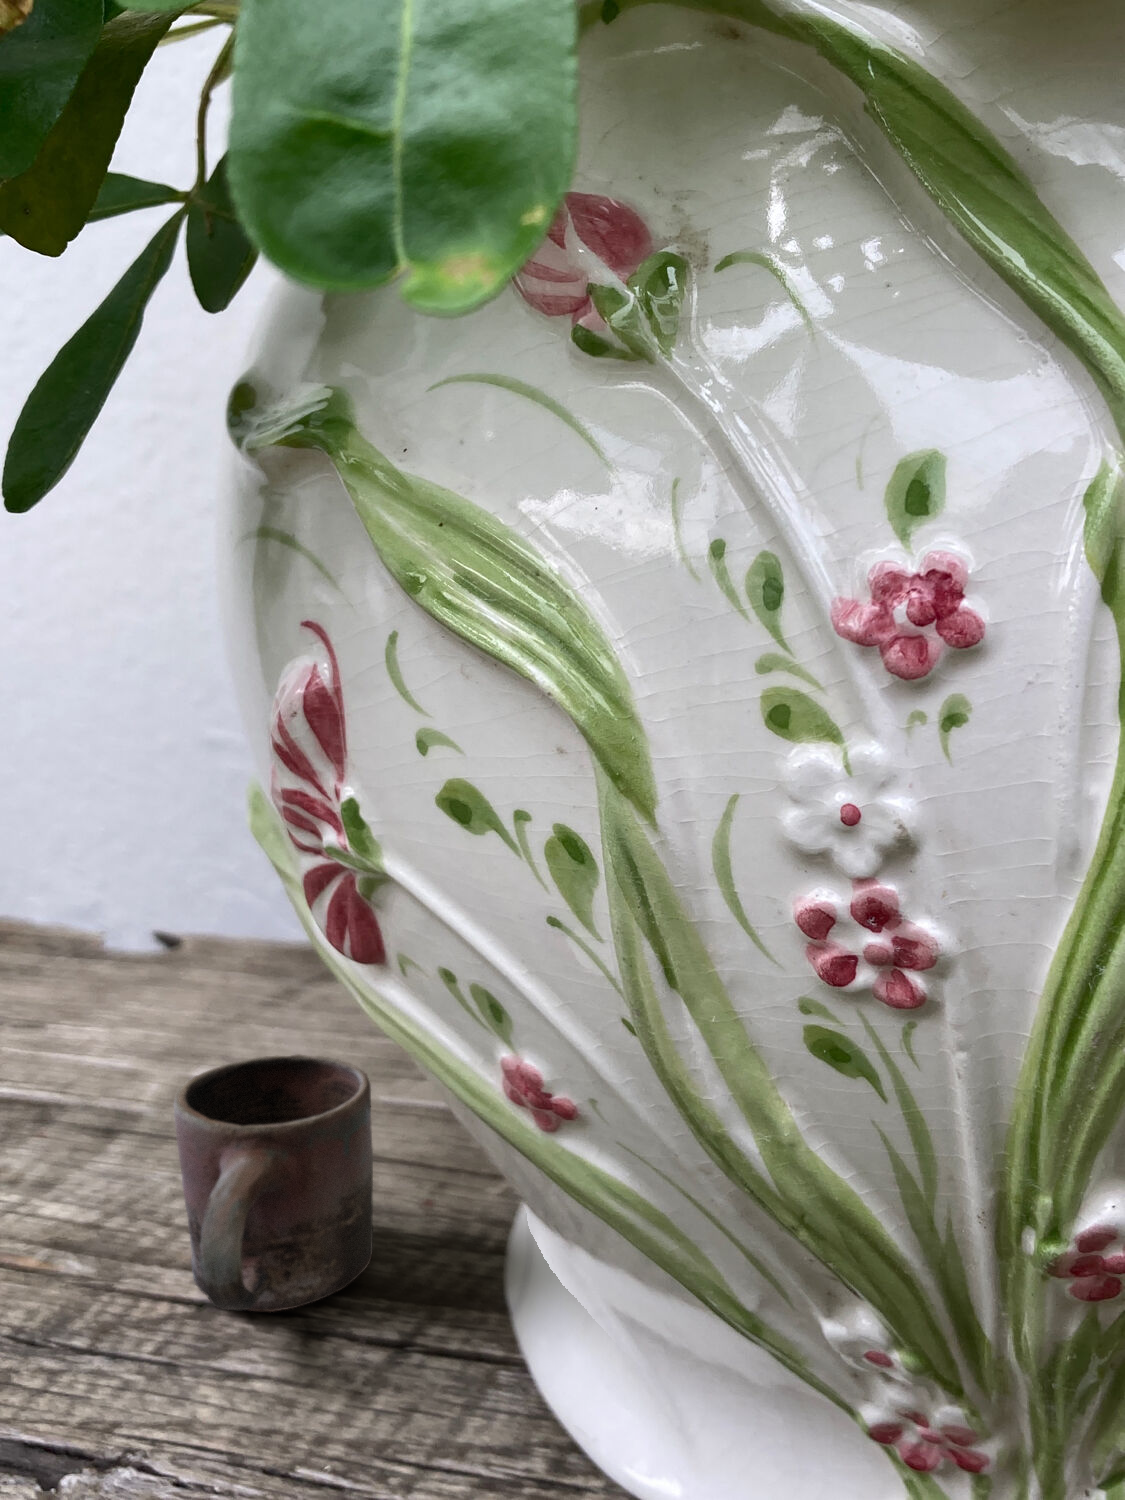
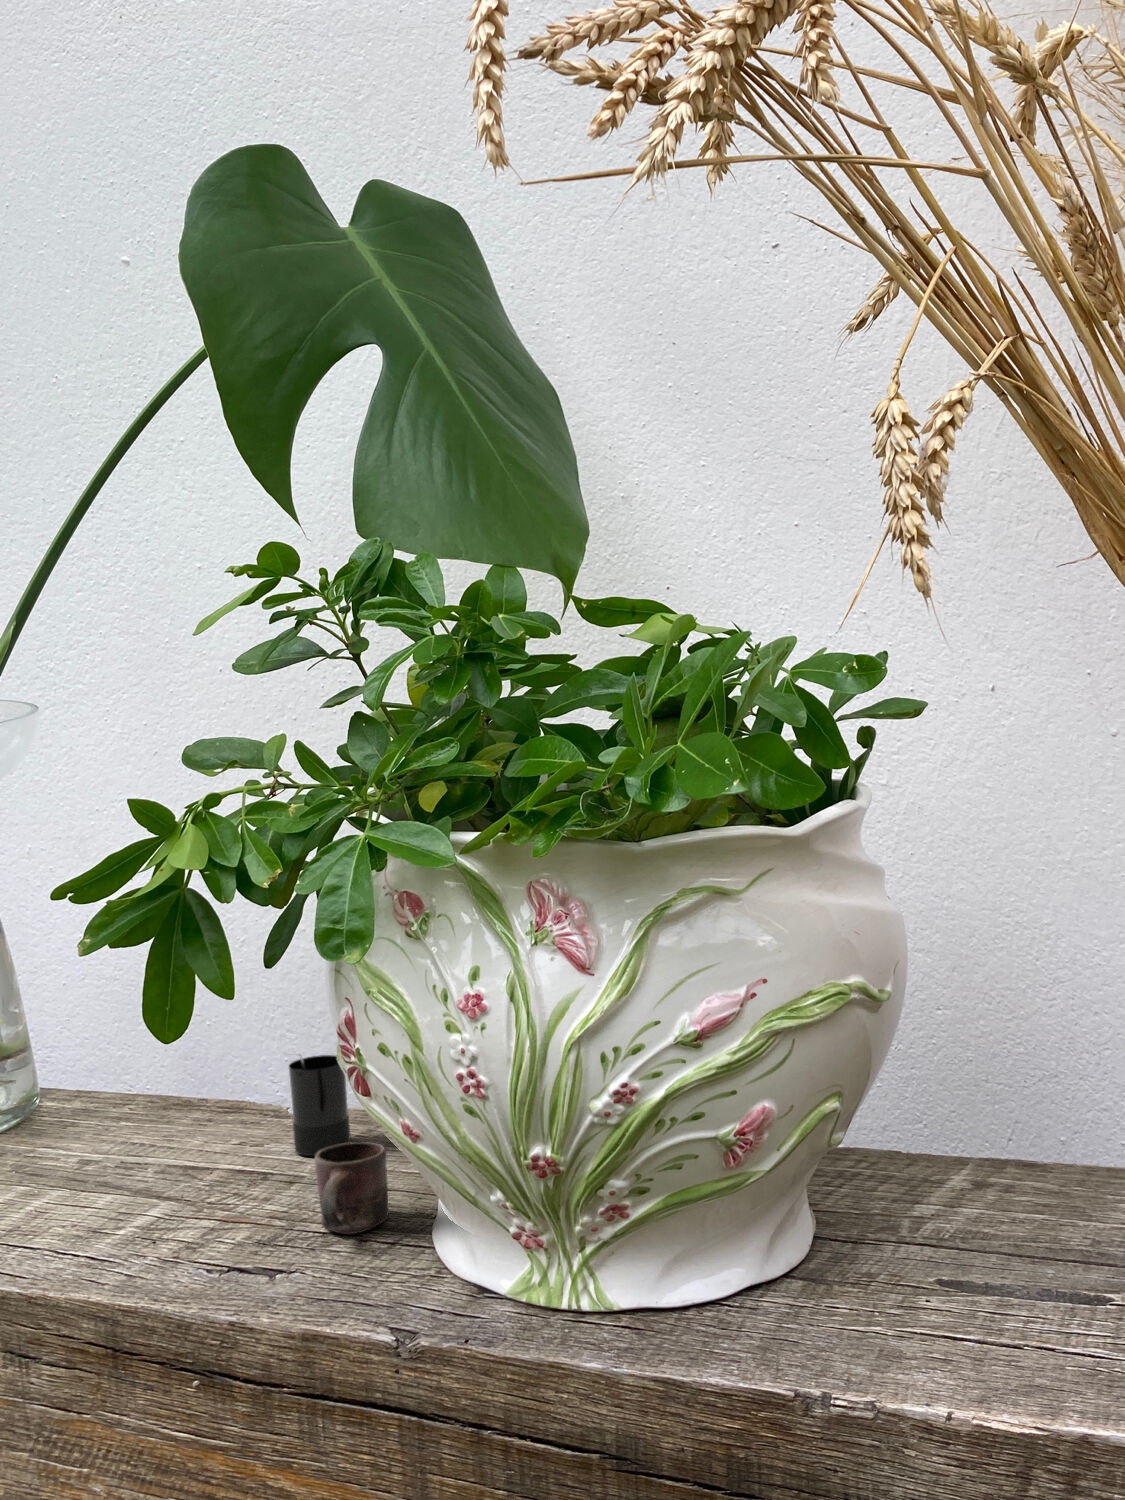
candle: none [88,825,243,1055] -> present [289,1054,351,1156]

